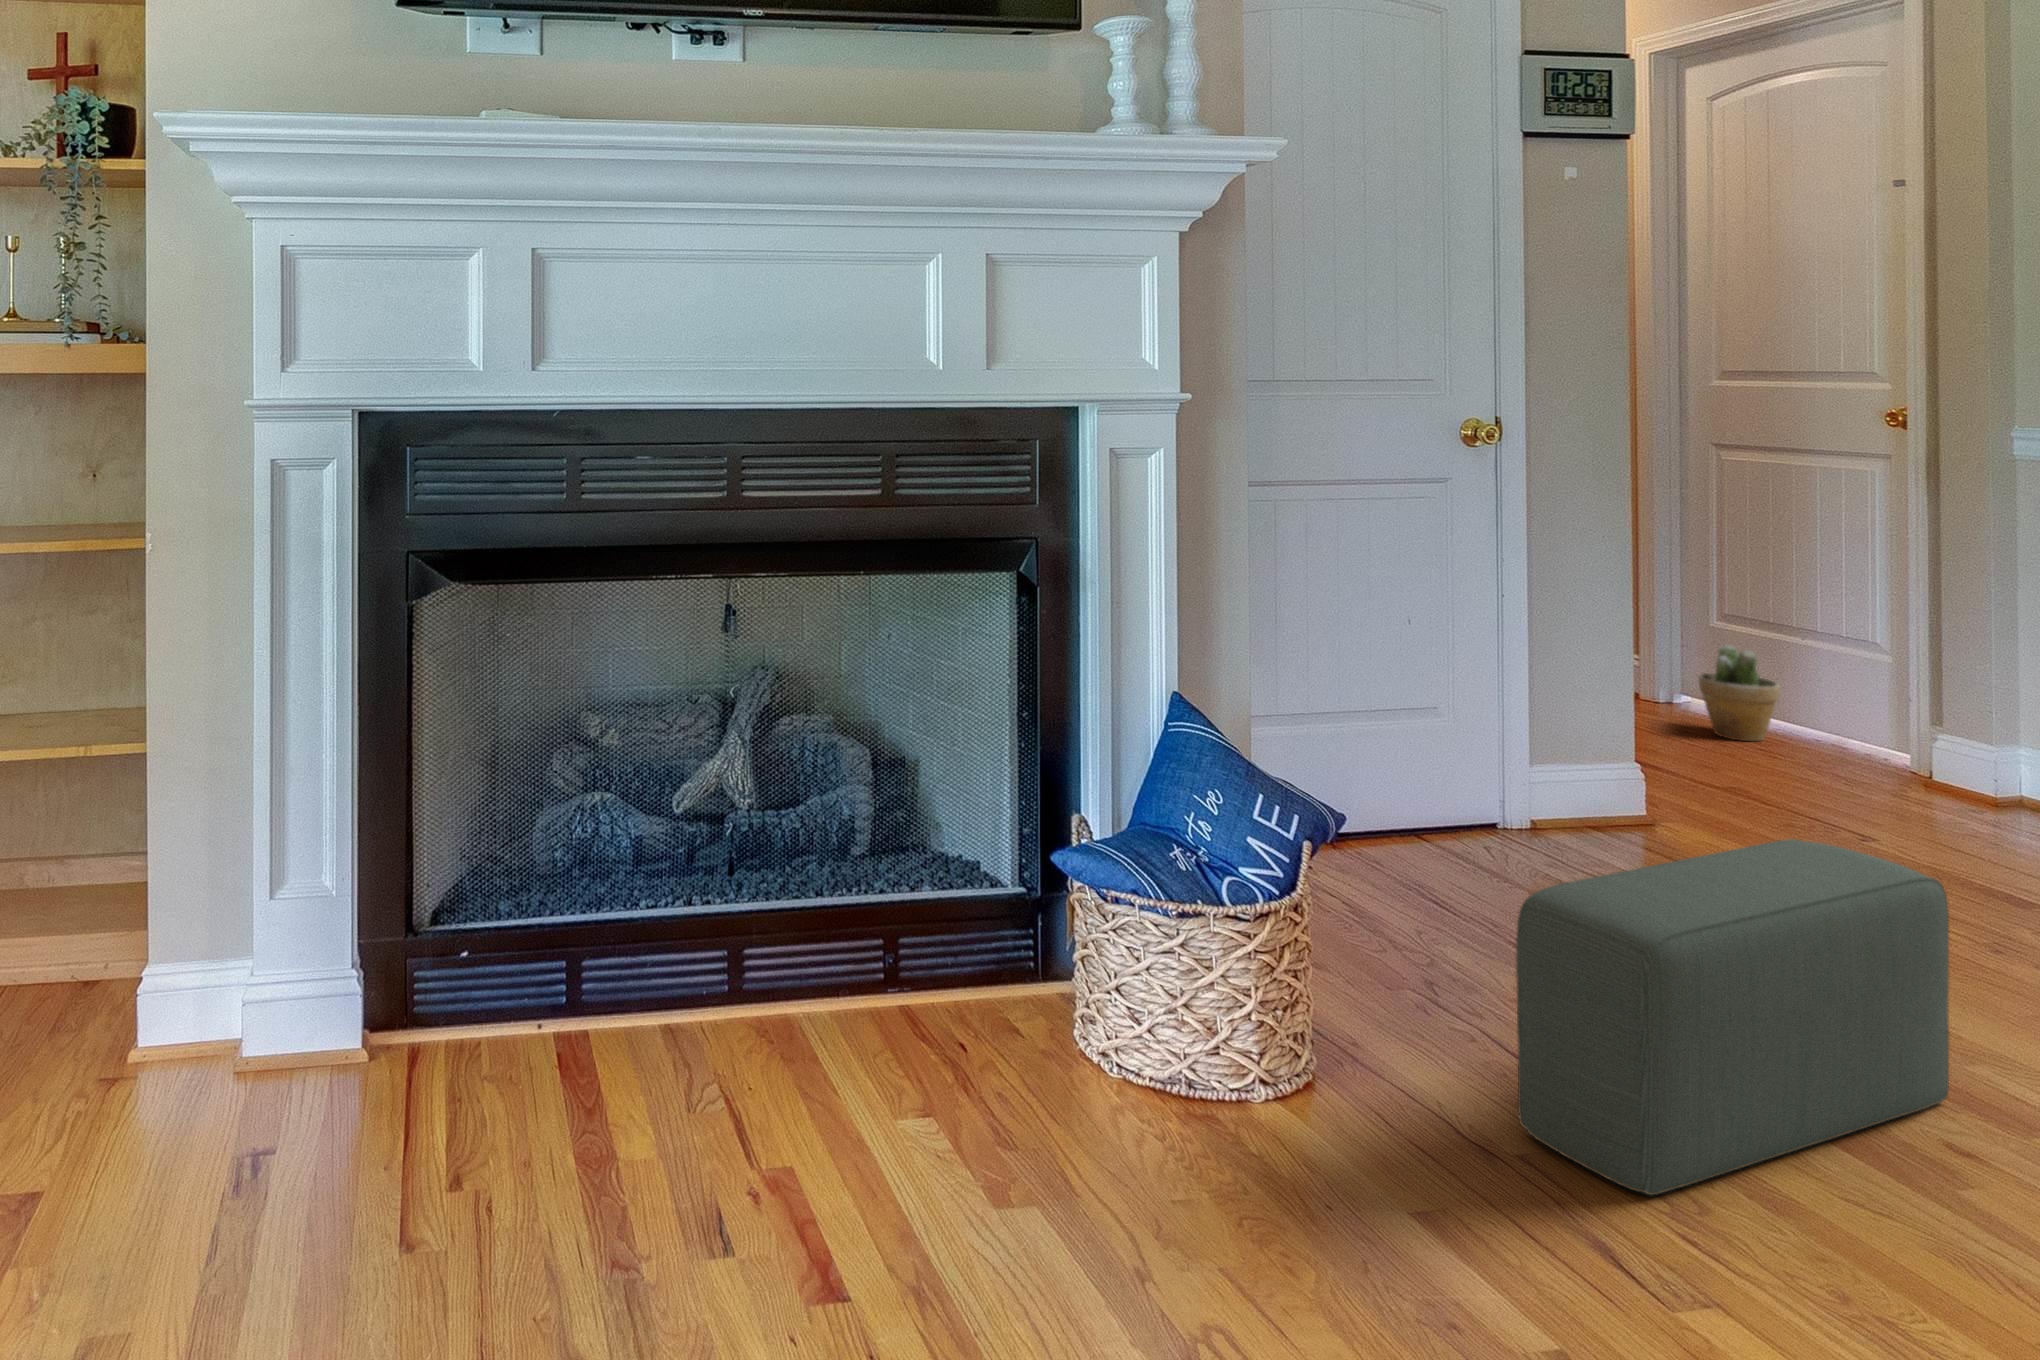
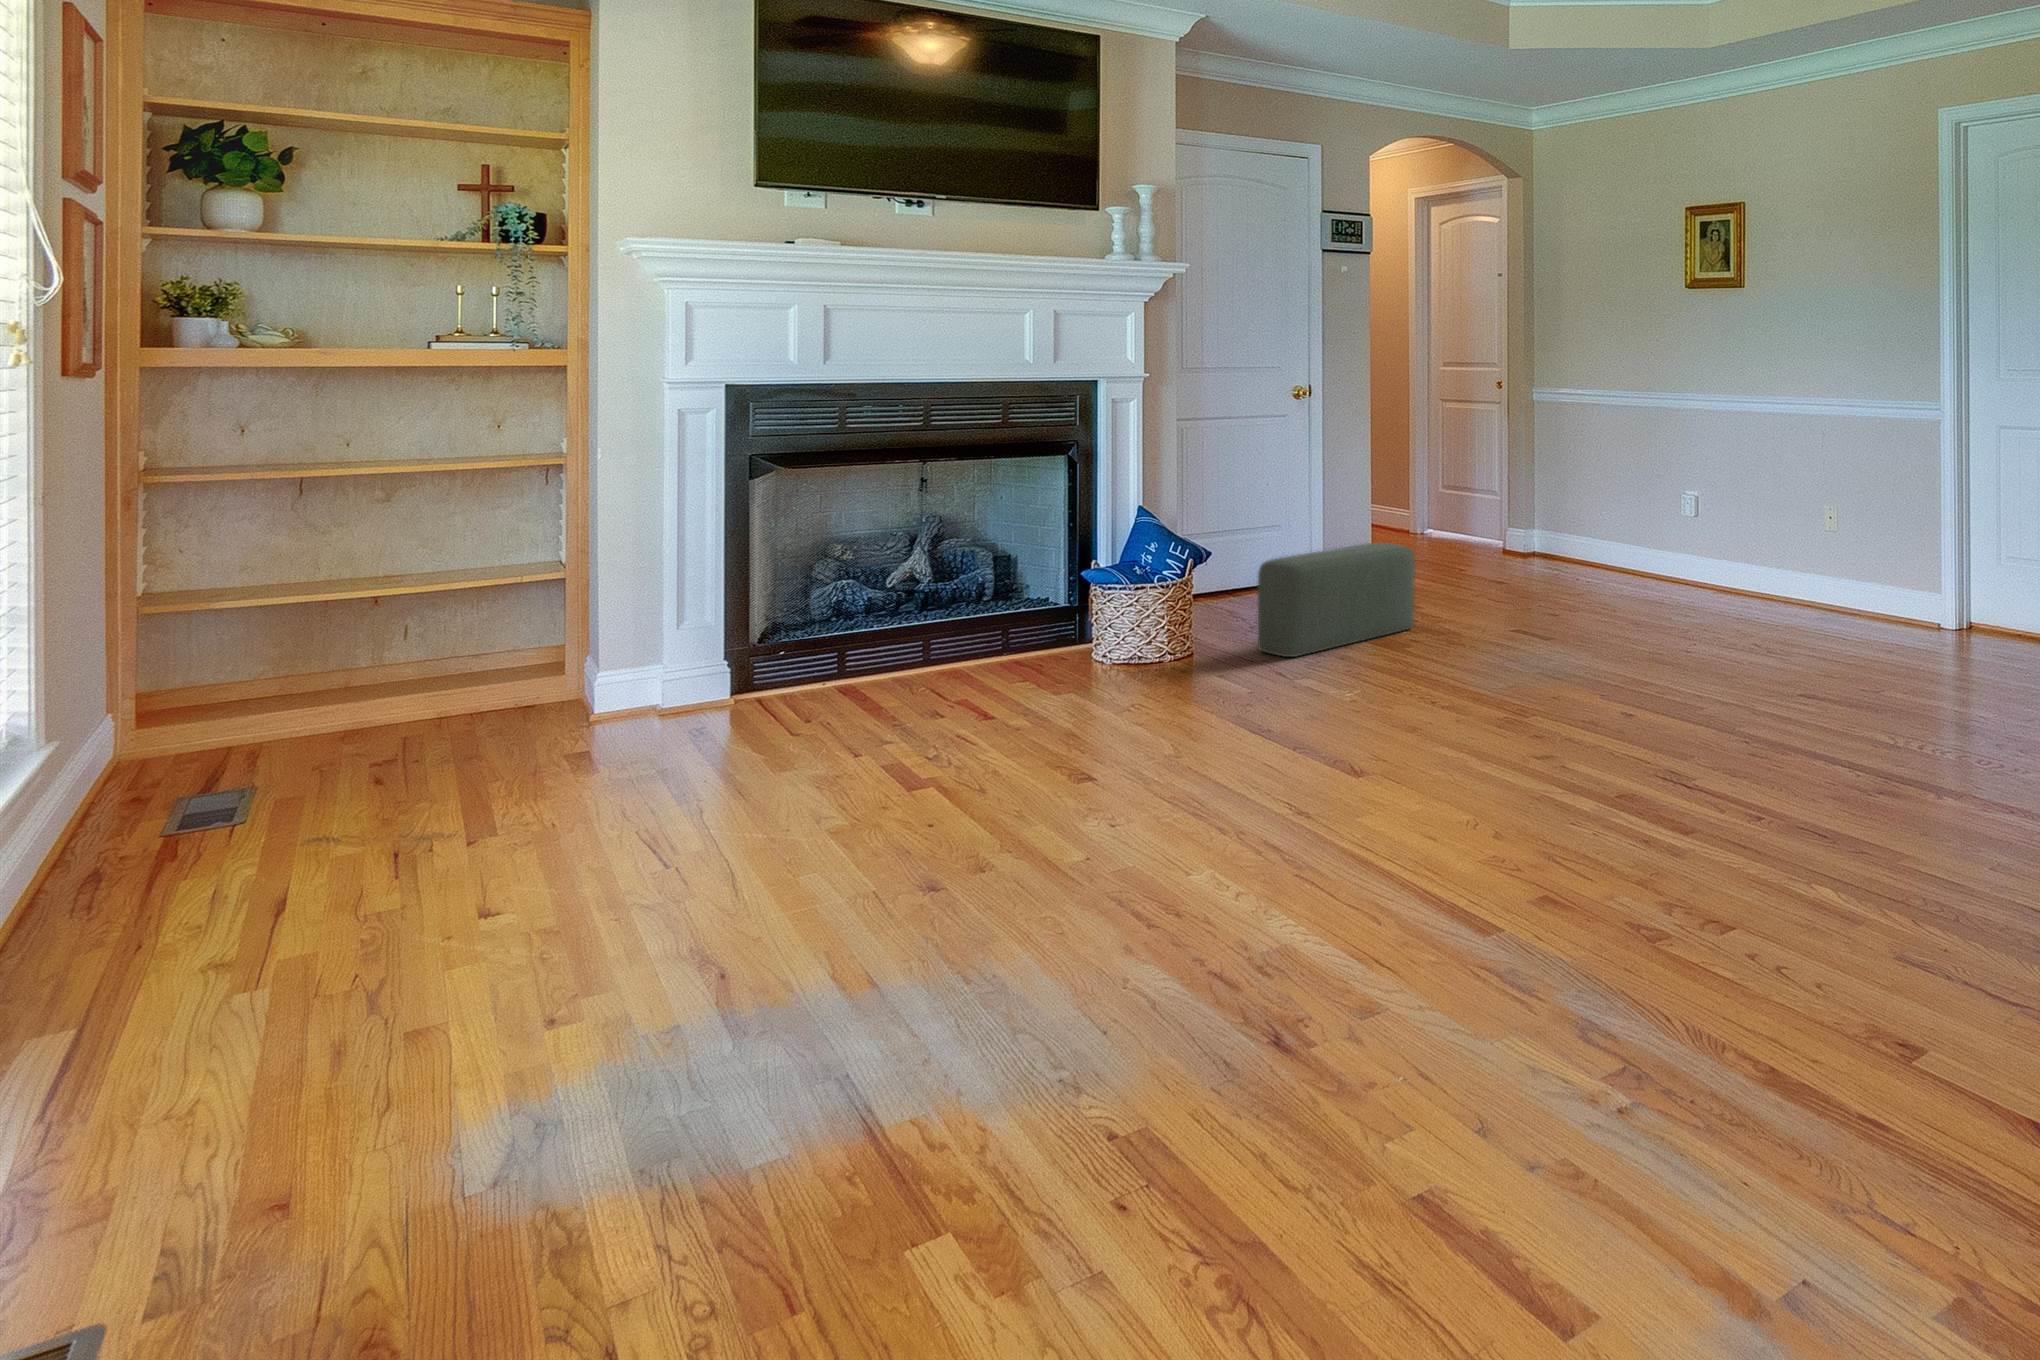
potted plant: present [1698,645,1780,741] -> none [1436,501,1469,546]

